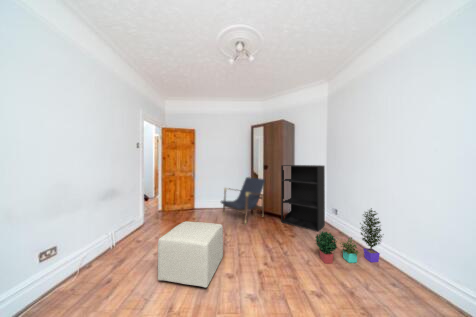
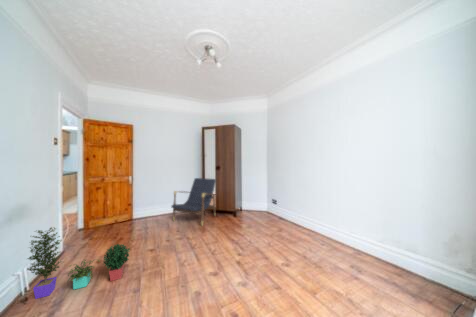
bookshelf: present [281,165,325,232] -> none [233,165,267,220]
potted plant: present [316,208,382,263] -> present [27,227,130,299]
ottoman: present [158,221,223,288] -> none [139,227,201,302]

